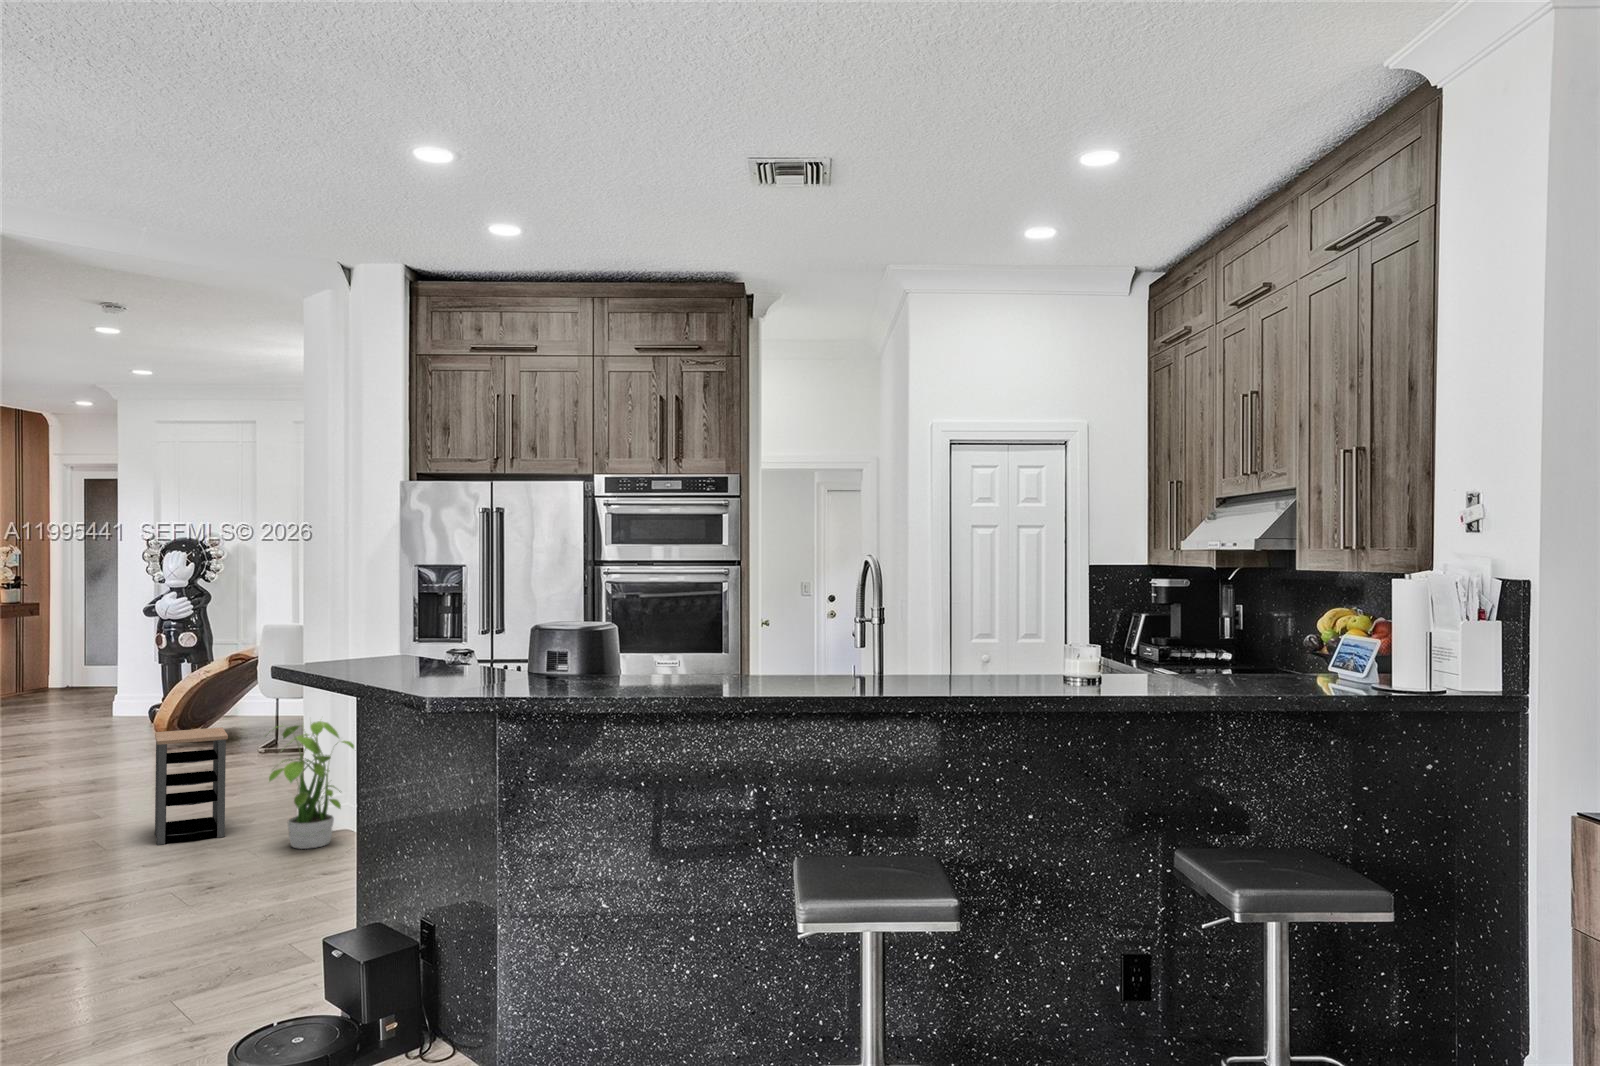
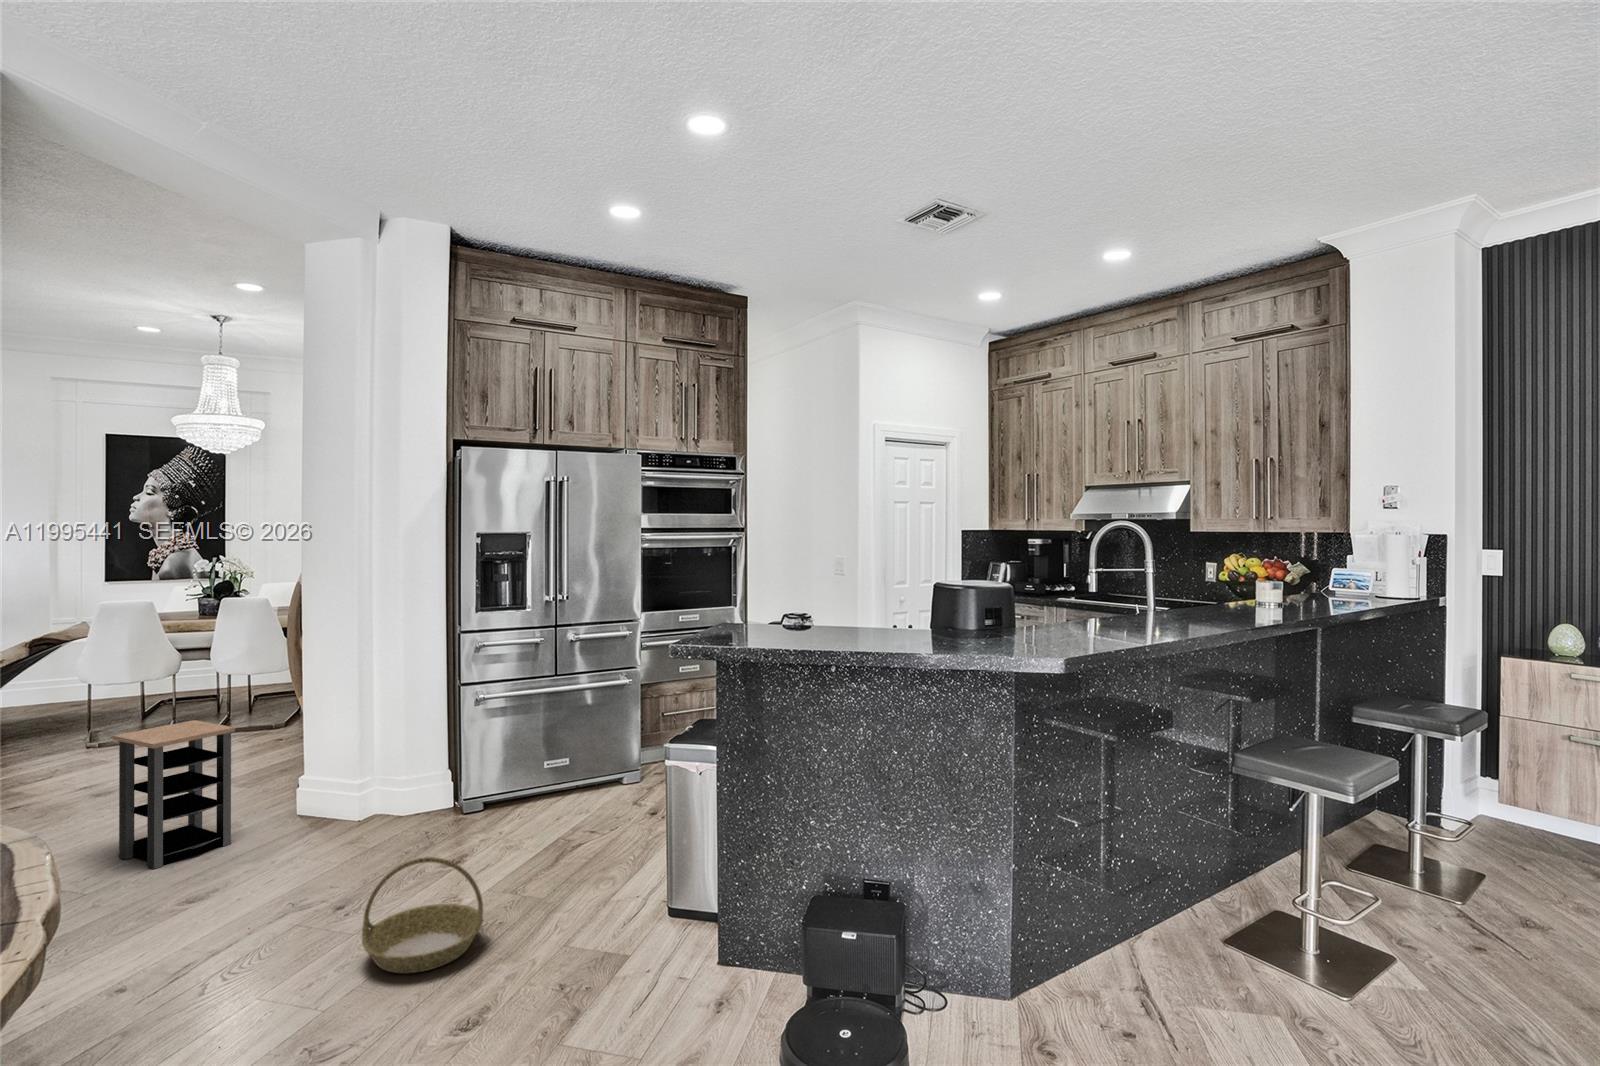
potted plant: present [269,721,354,849] -> none [312,693,411,838]
basket: none [125,853,234,948] -> present [362,857,483,973]

